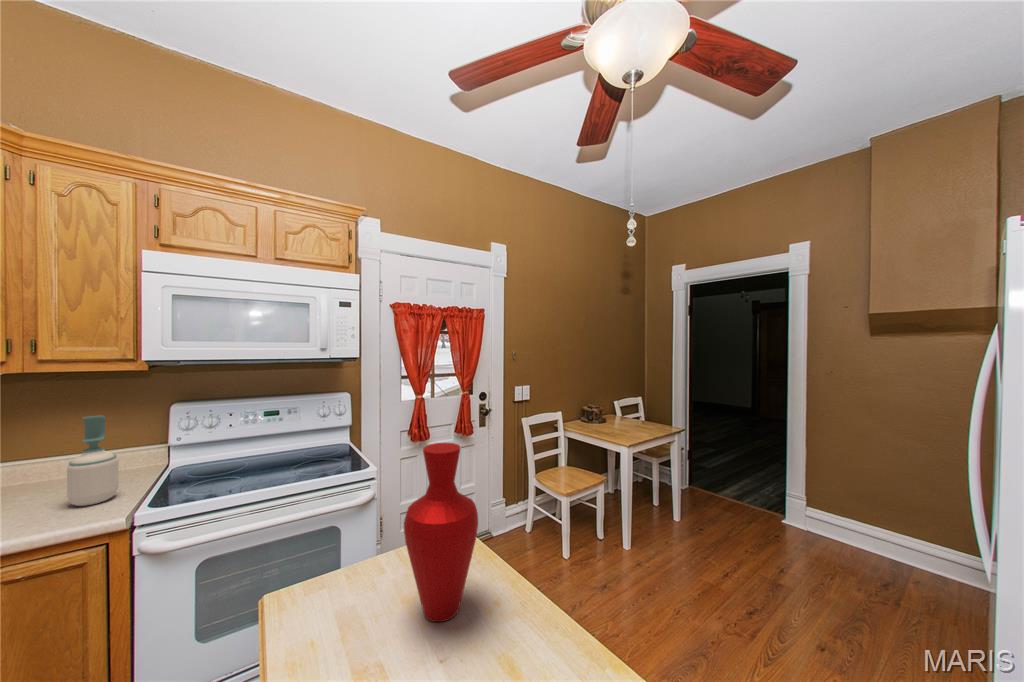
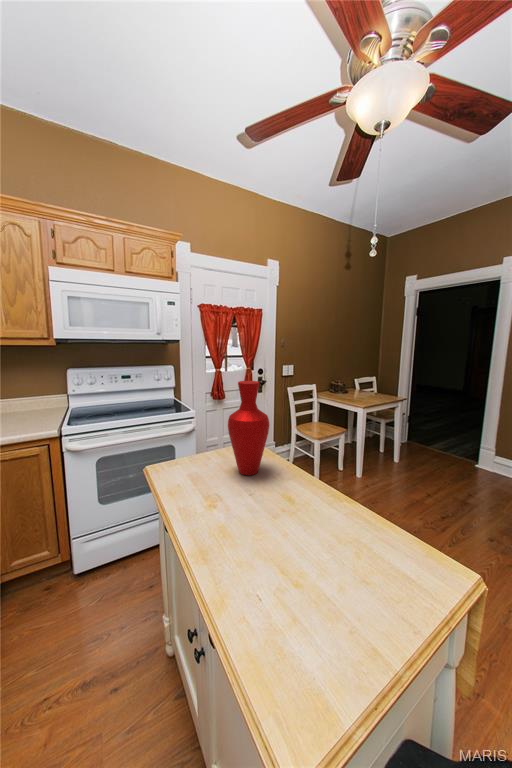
soap bottle: present [67,415,119,506] -> none [22,371,49,424]

